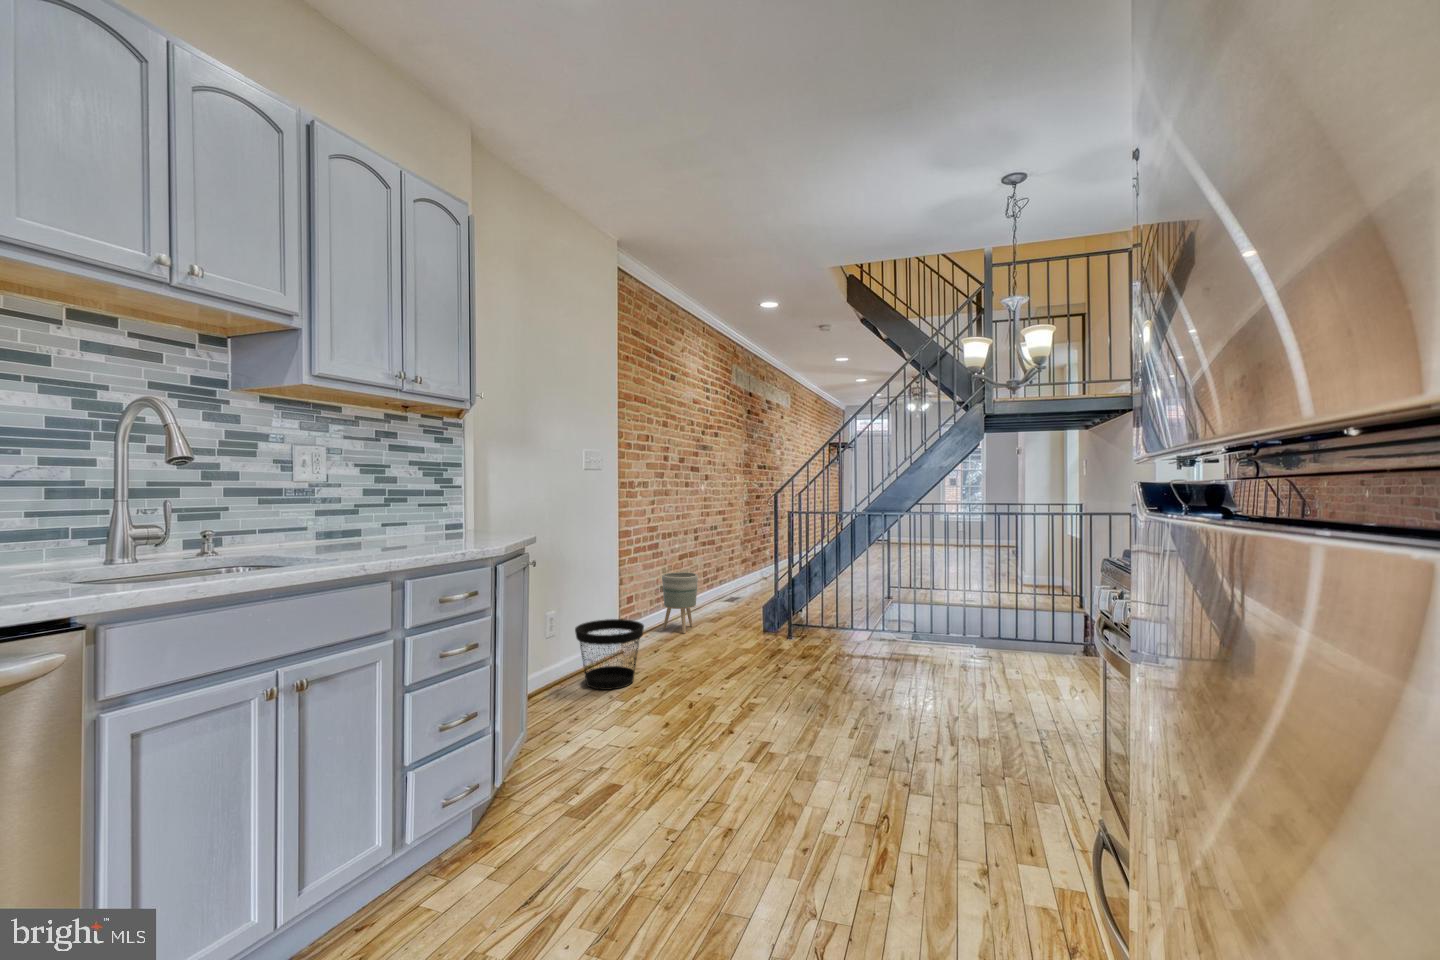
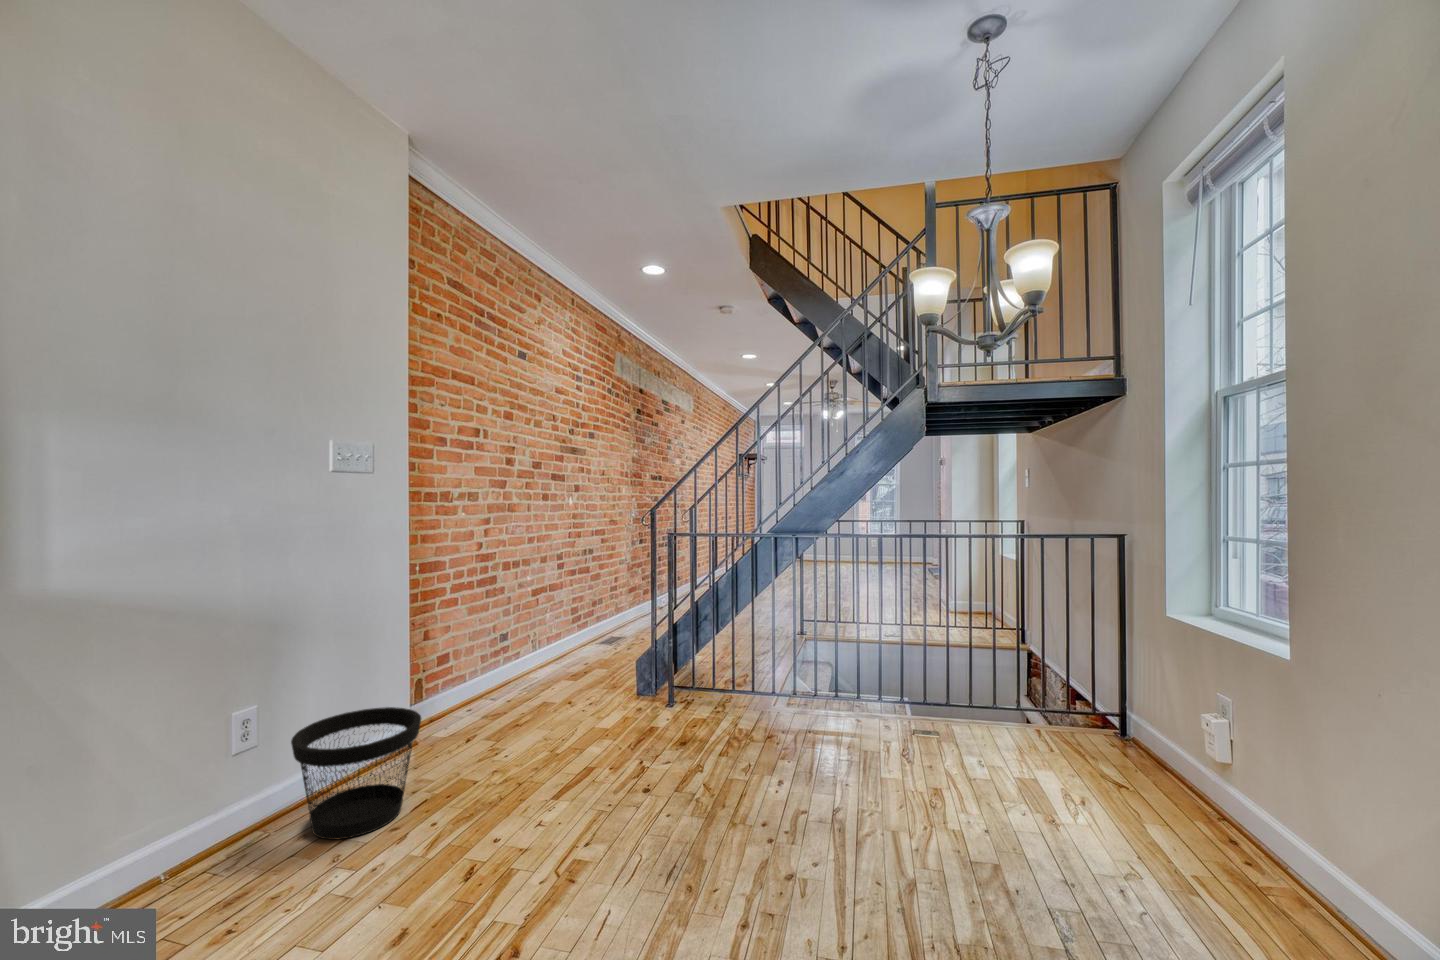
planter: present [662,572,698,633] -> none [497,616,549,703]

